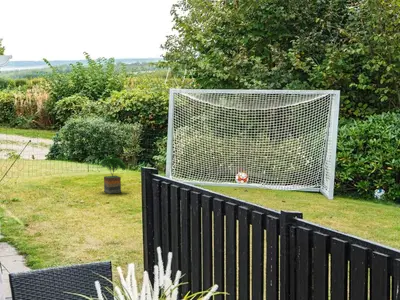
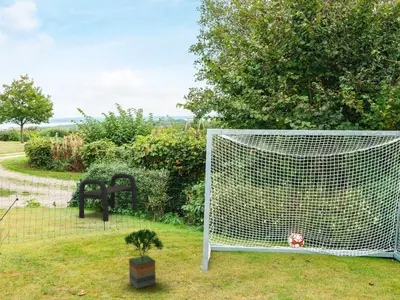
bench: none [61,127,112,167] -> present [79,174,137,221]

